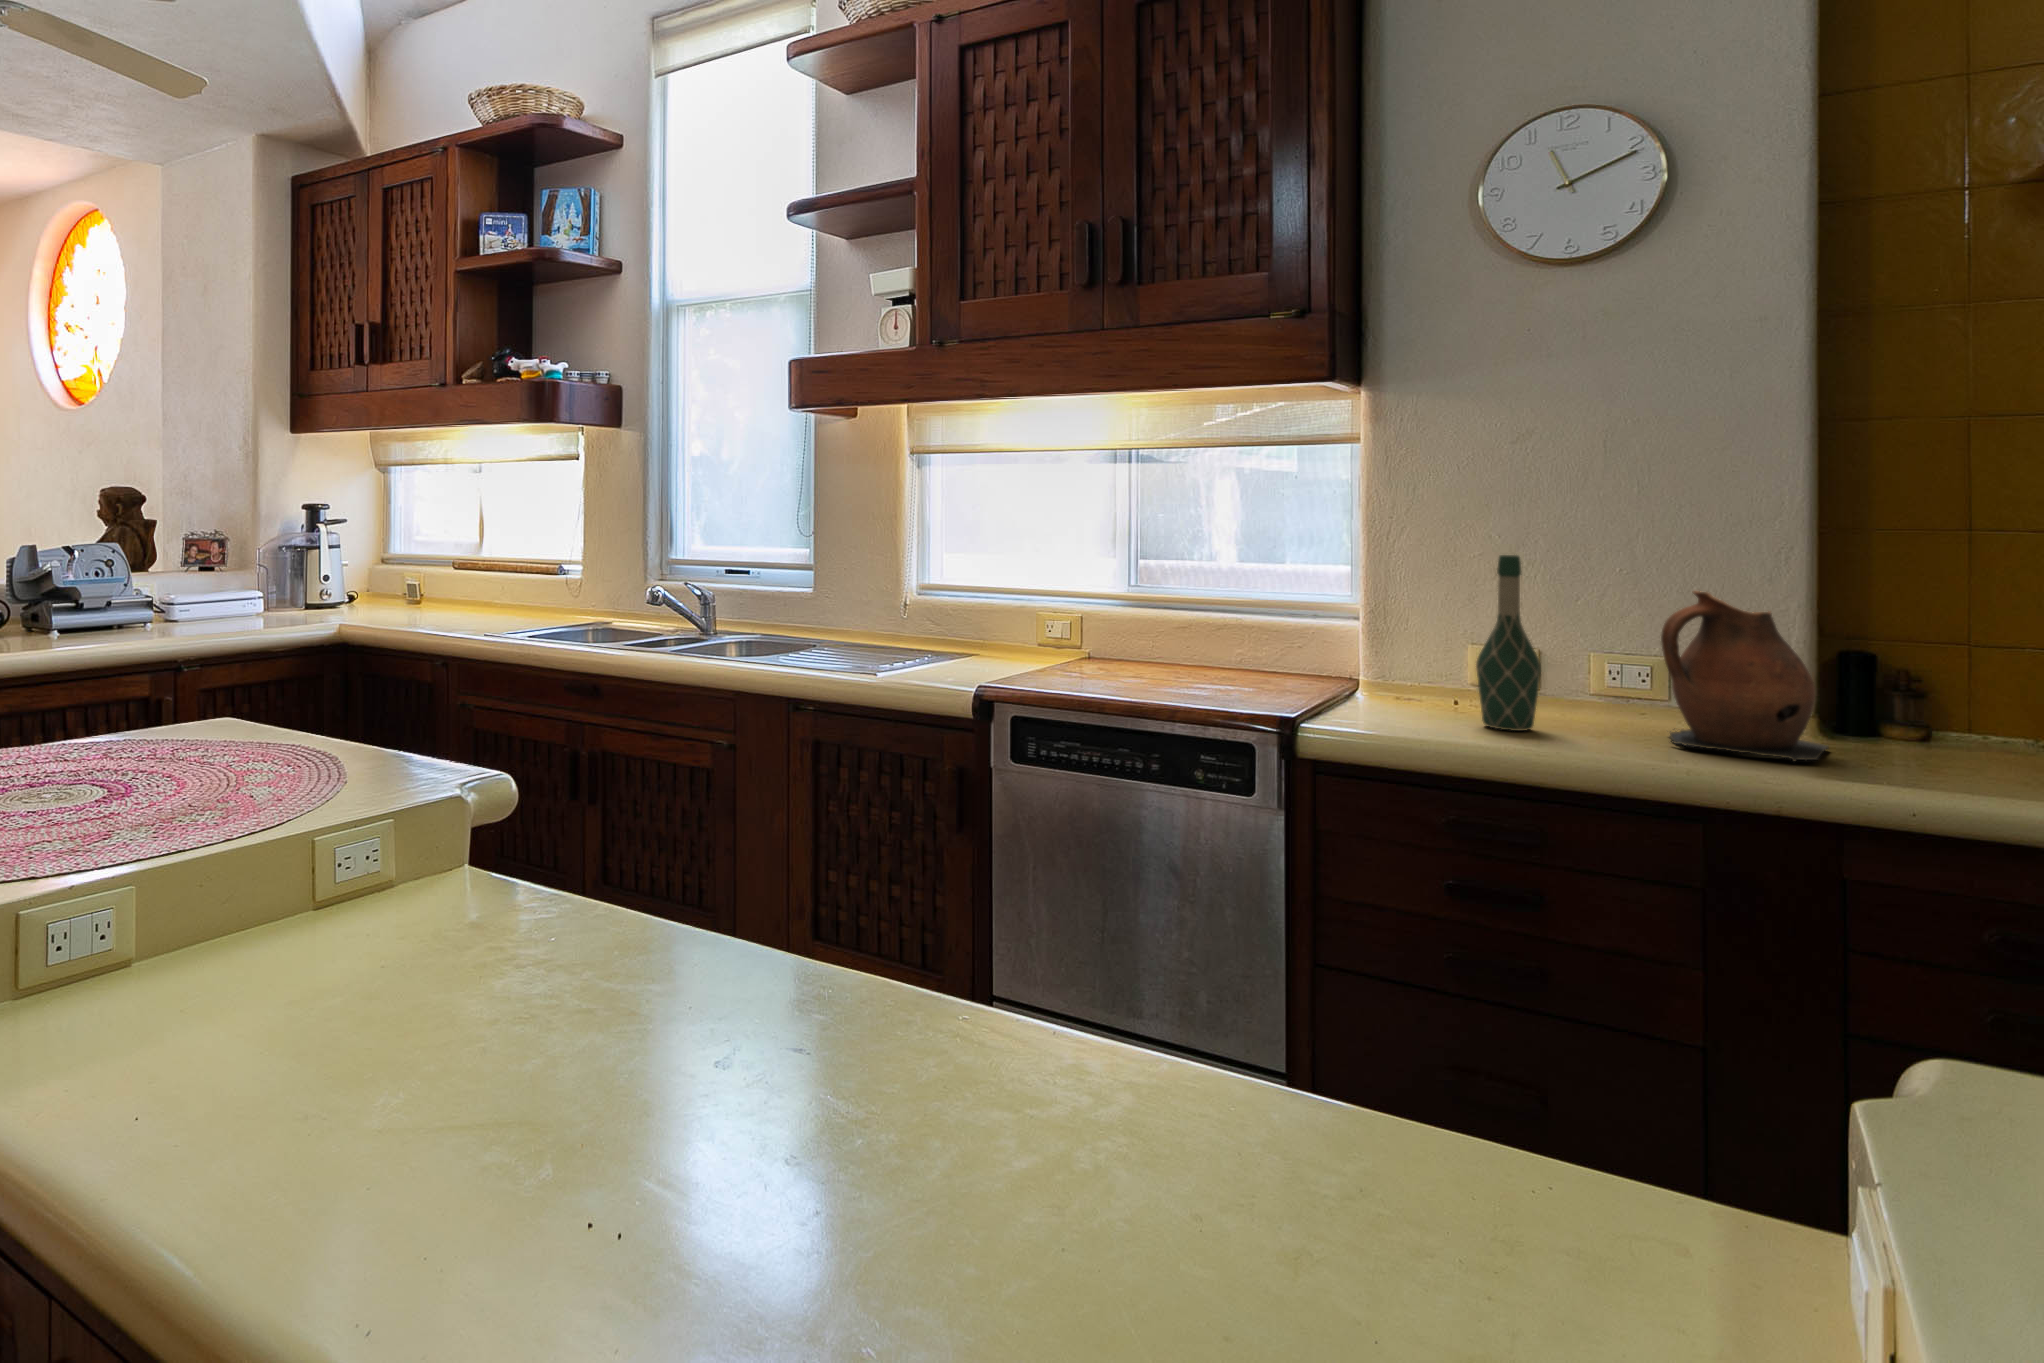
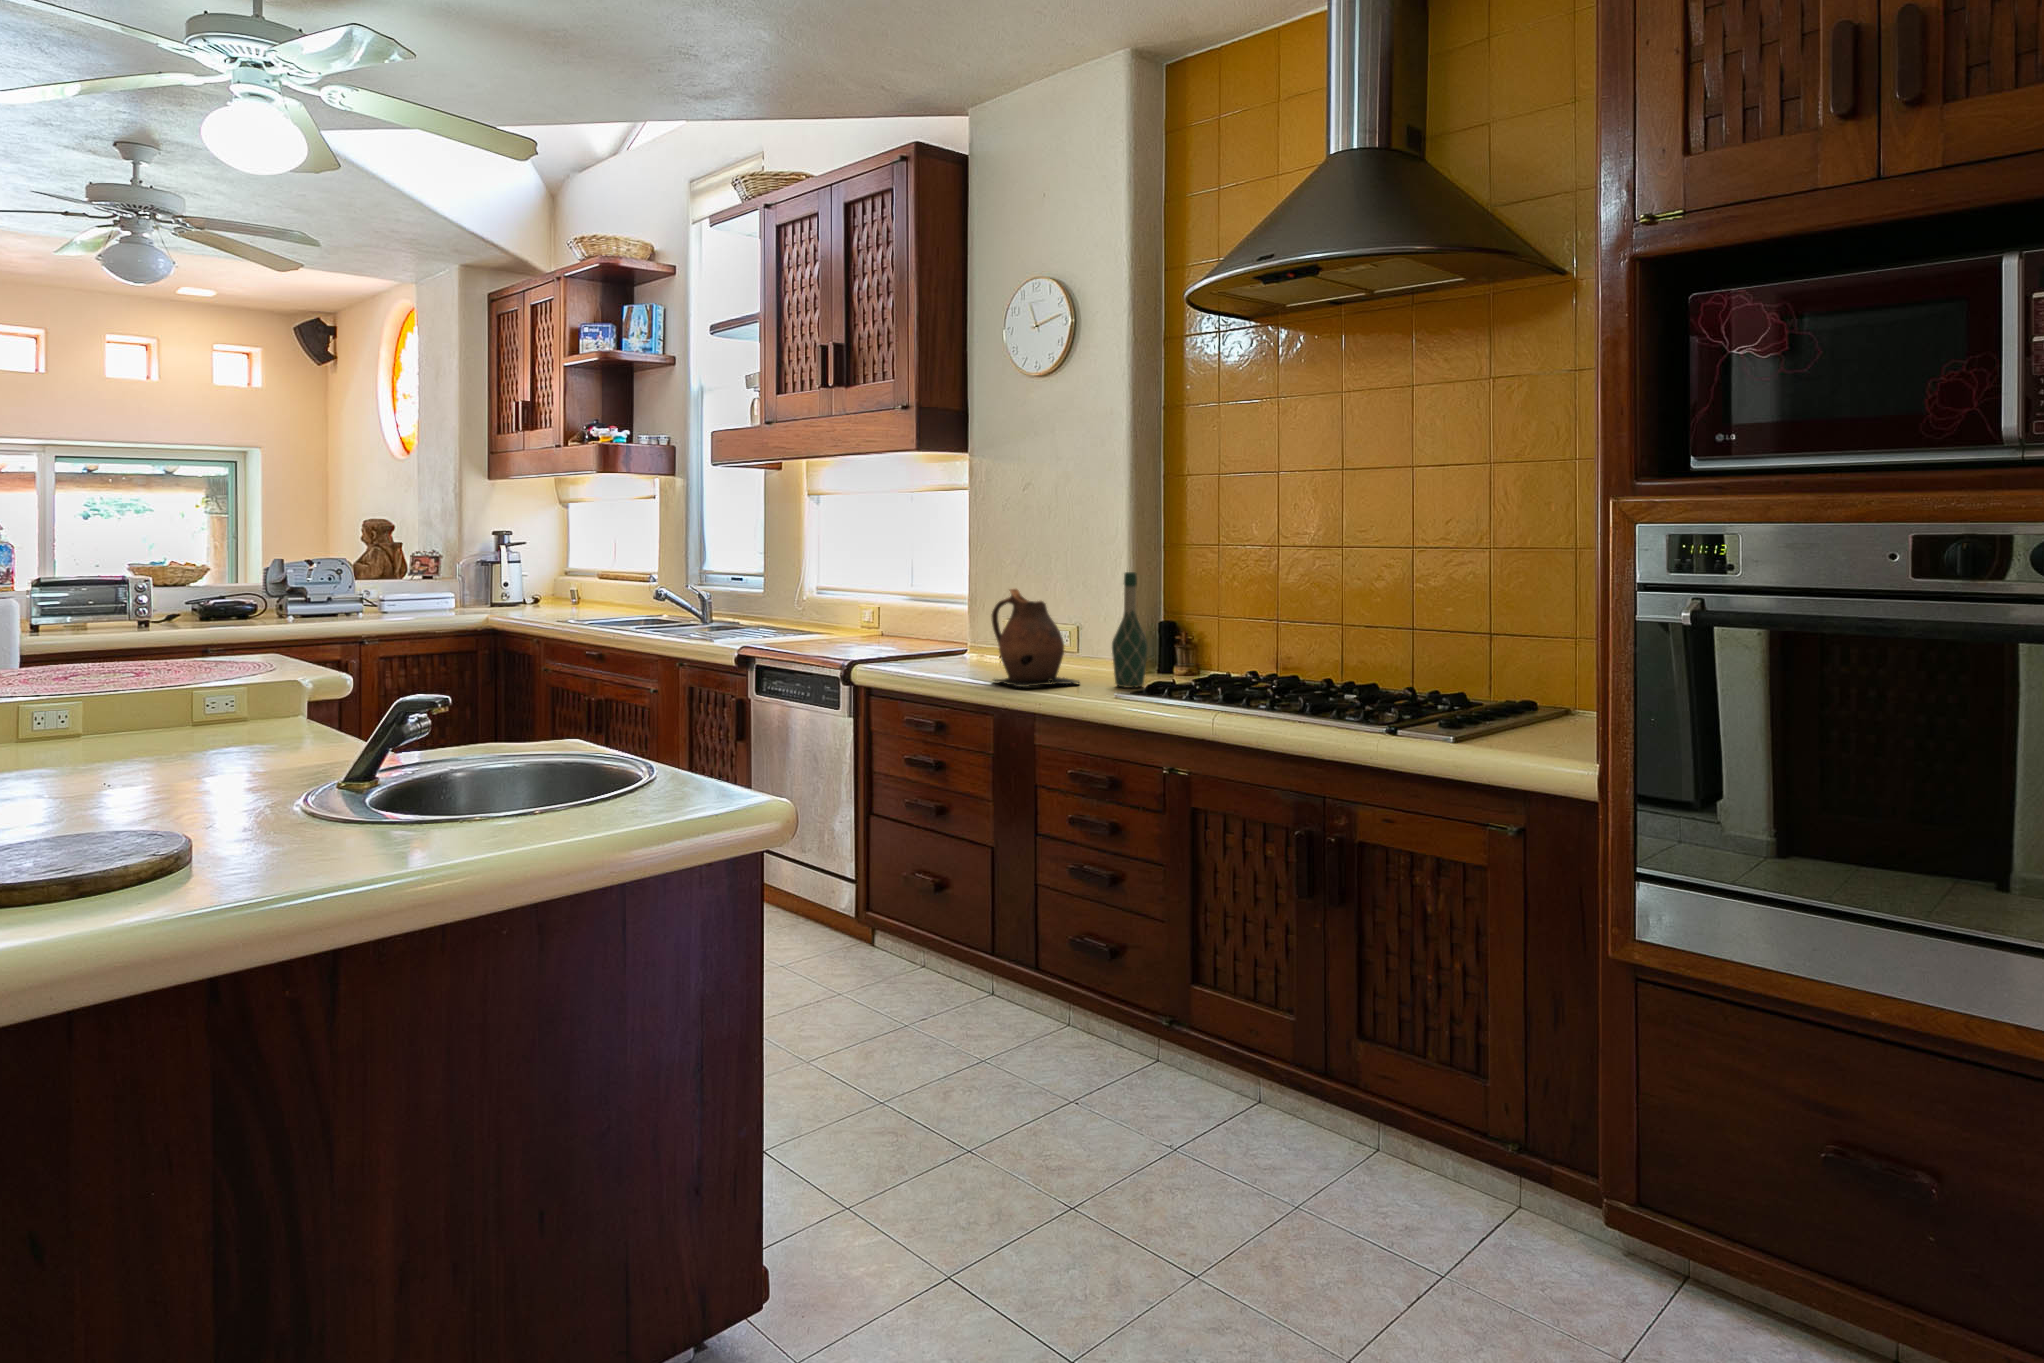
wine bottle: present [1476,555,1541,731] -> present [1112,572,1148,688]

